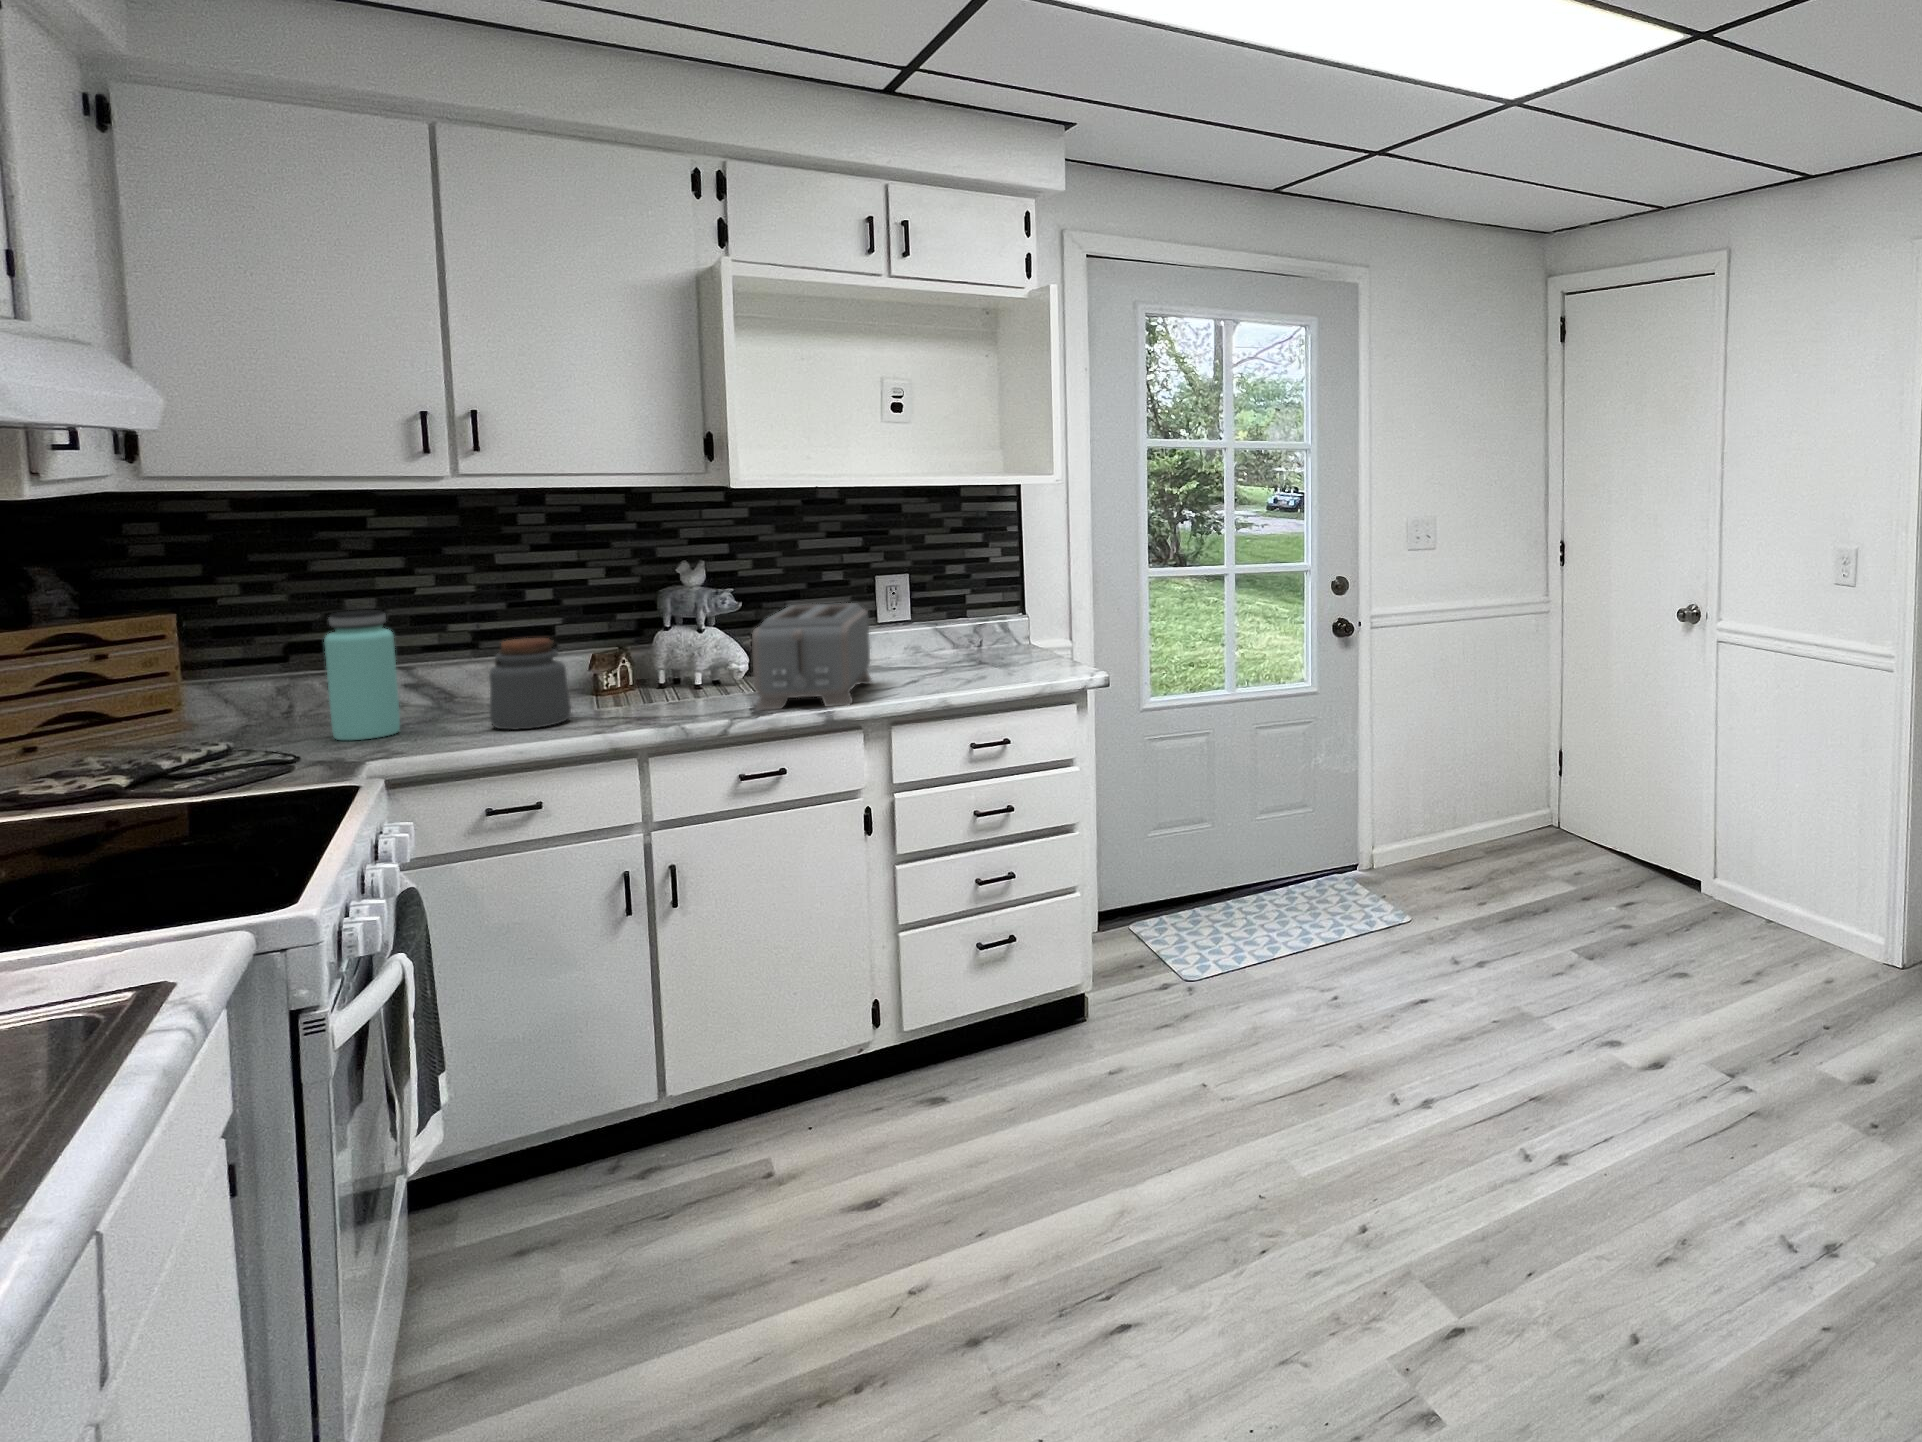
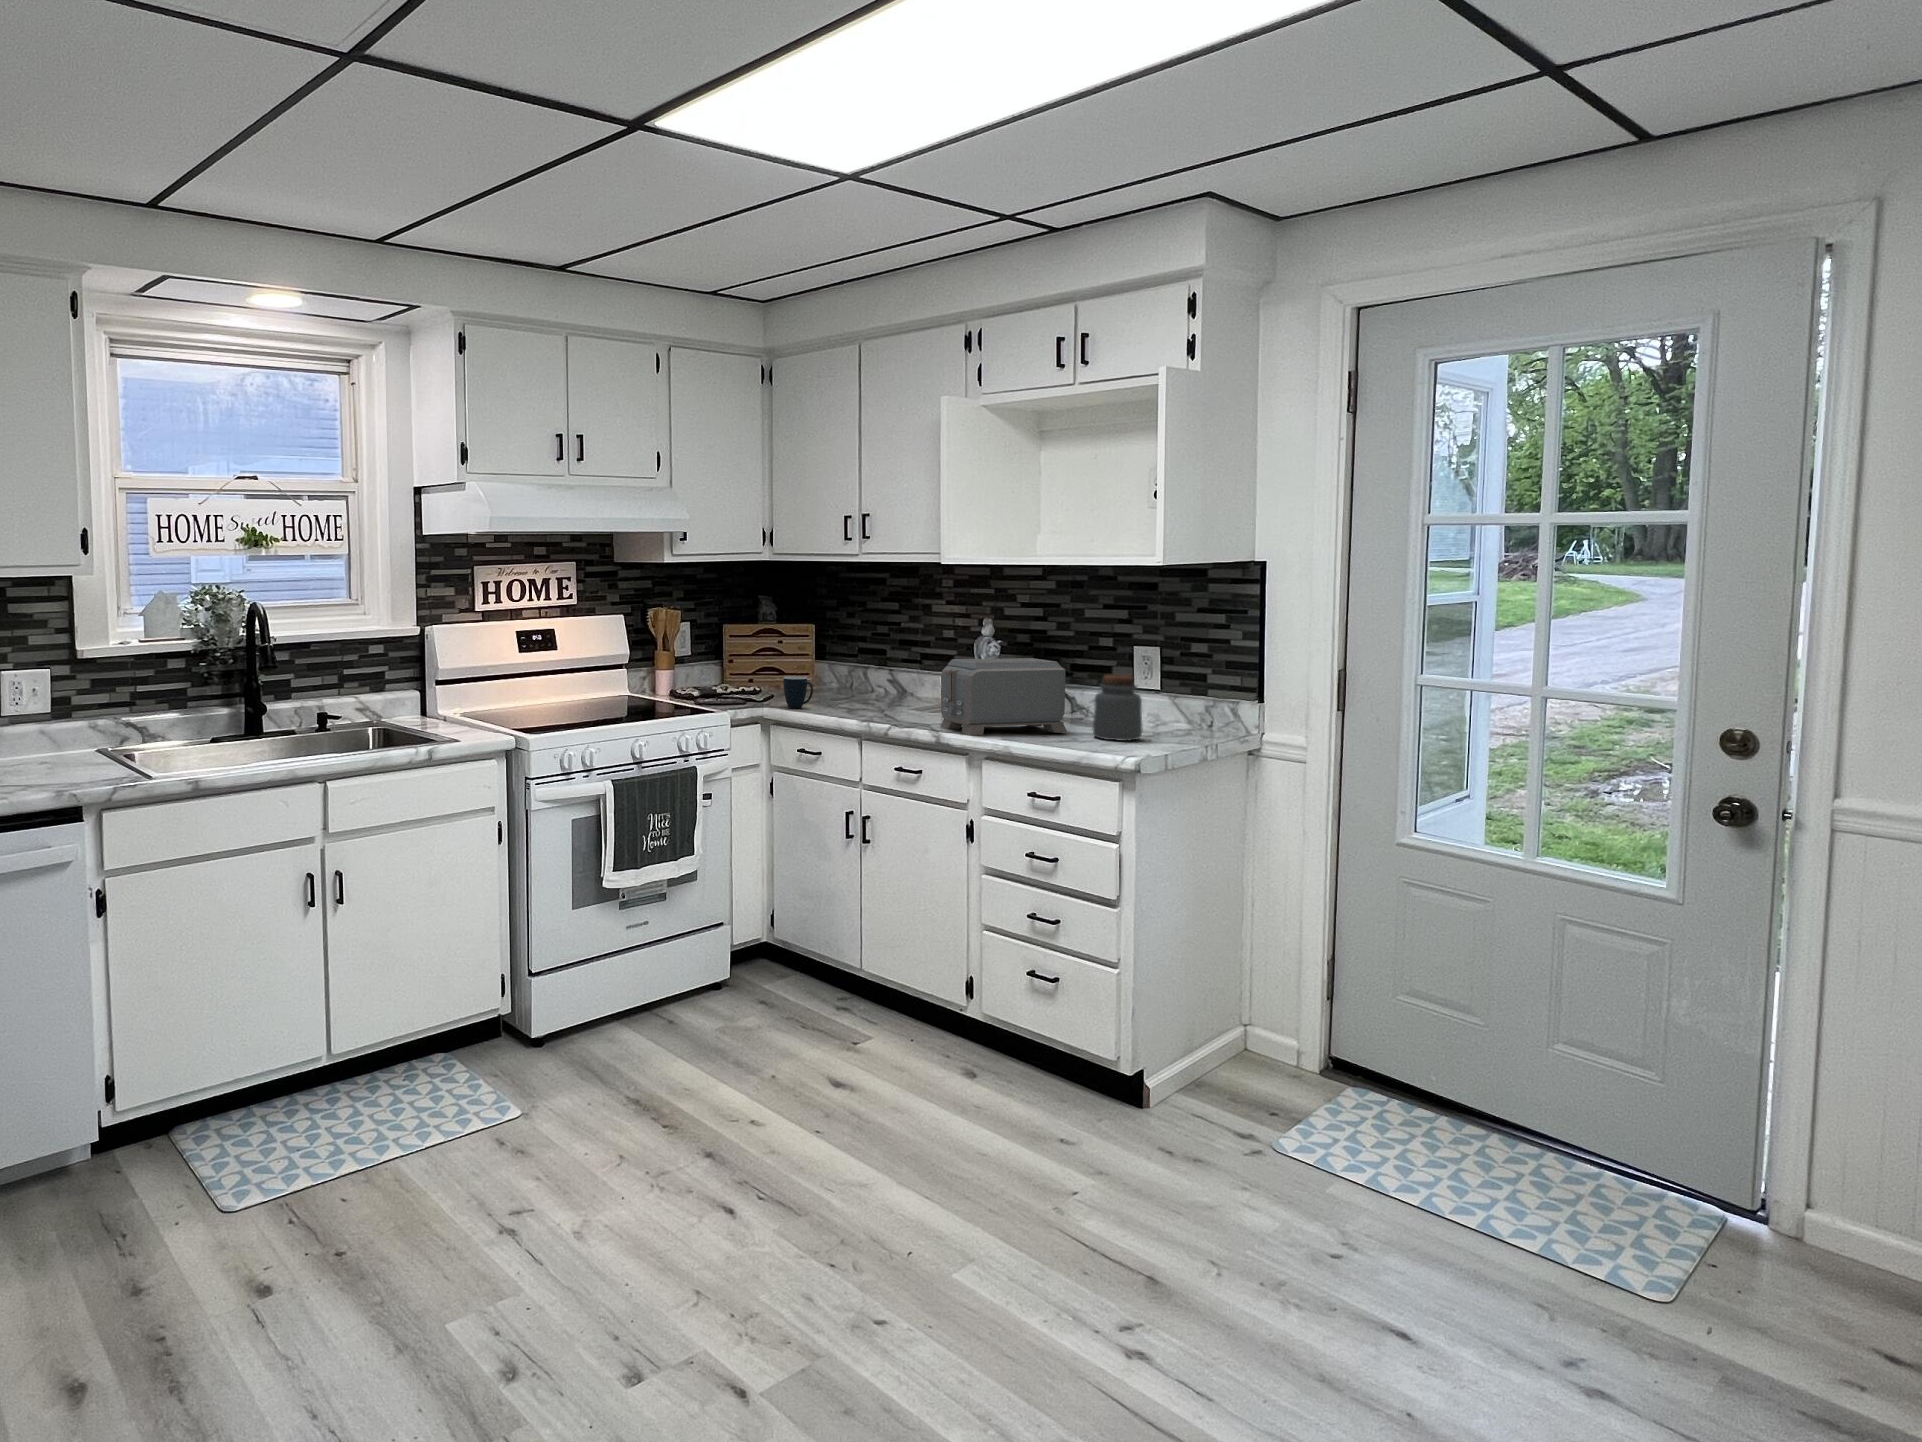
bottle: present [324,610,400,740] -> none [818,629,847,702]
jar: present [489,638,571,730] -> present [1093,675,1143,741]
mug: none [402,695,478,753] -> present [783,676,813,708]

